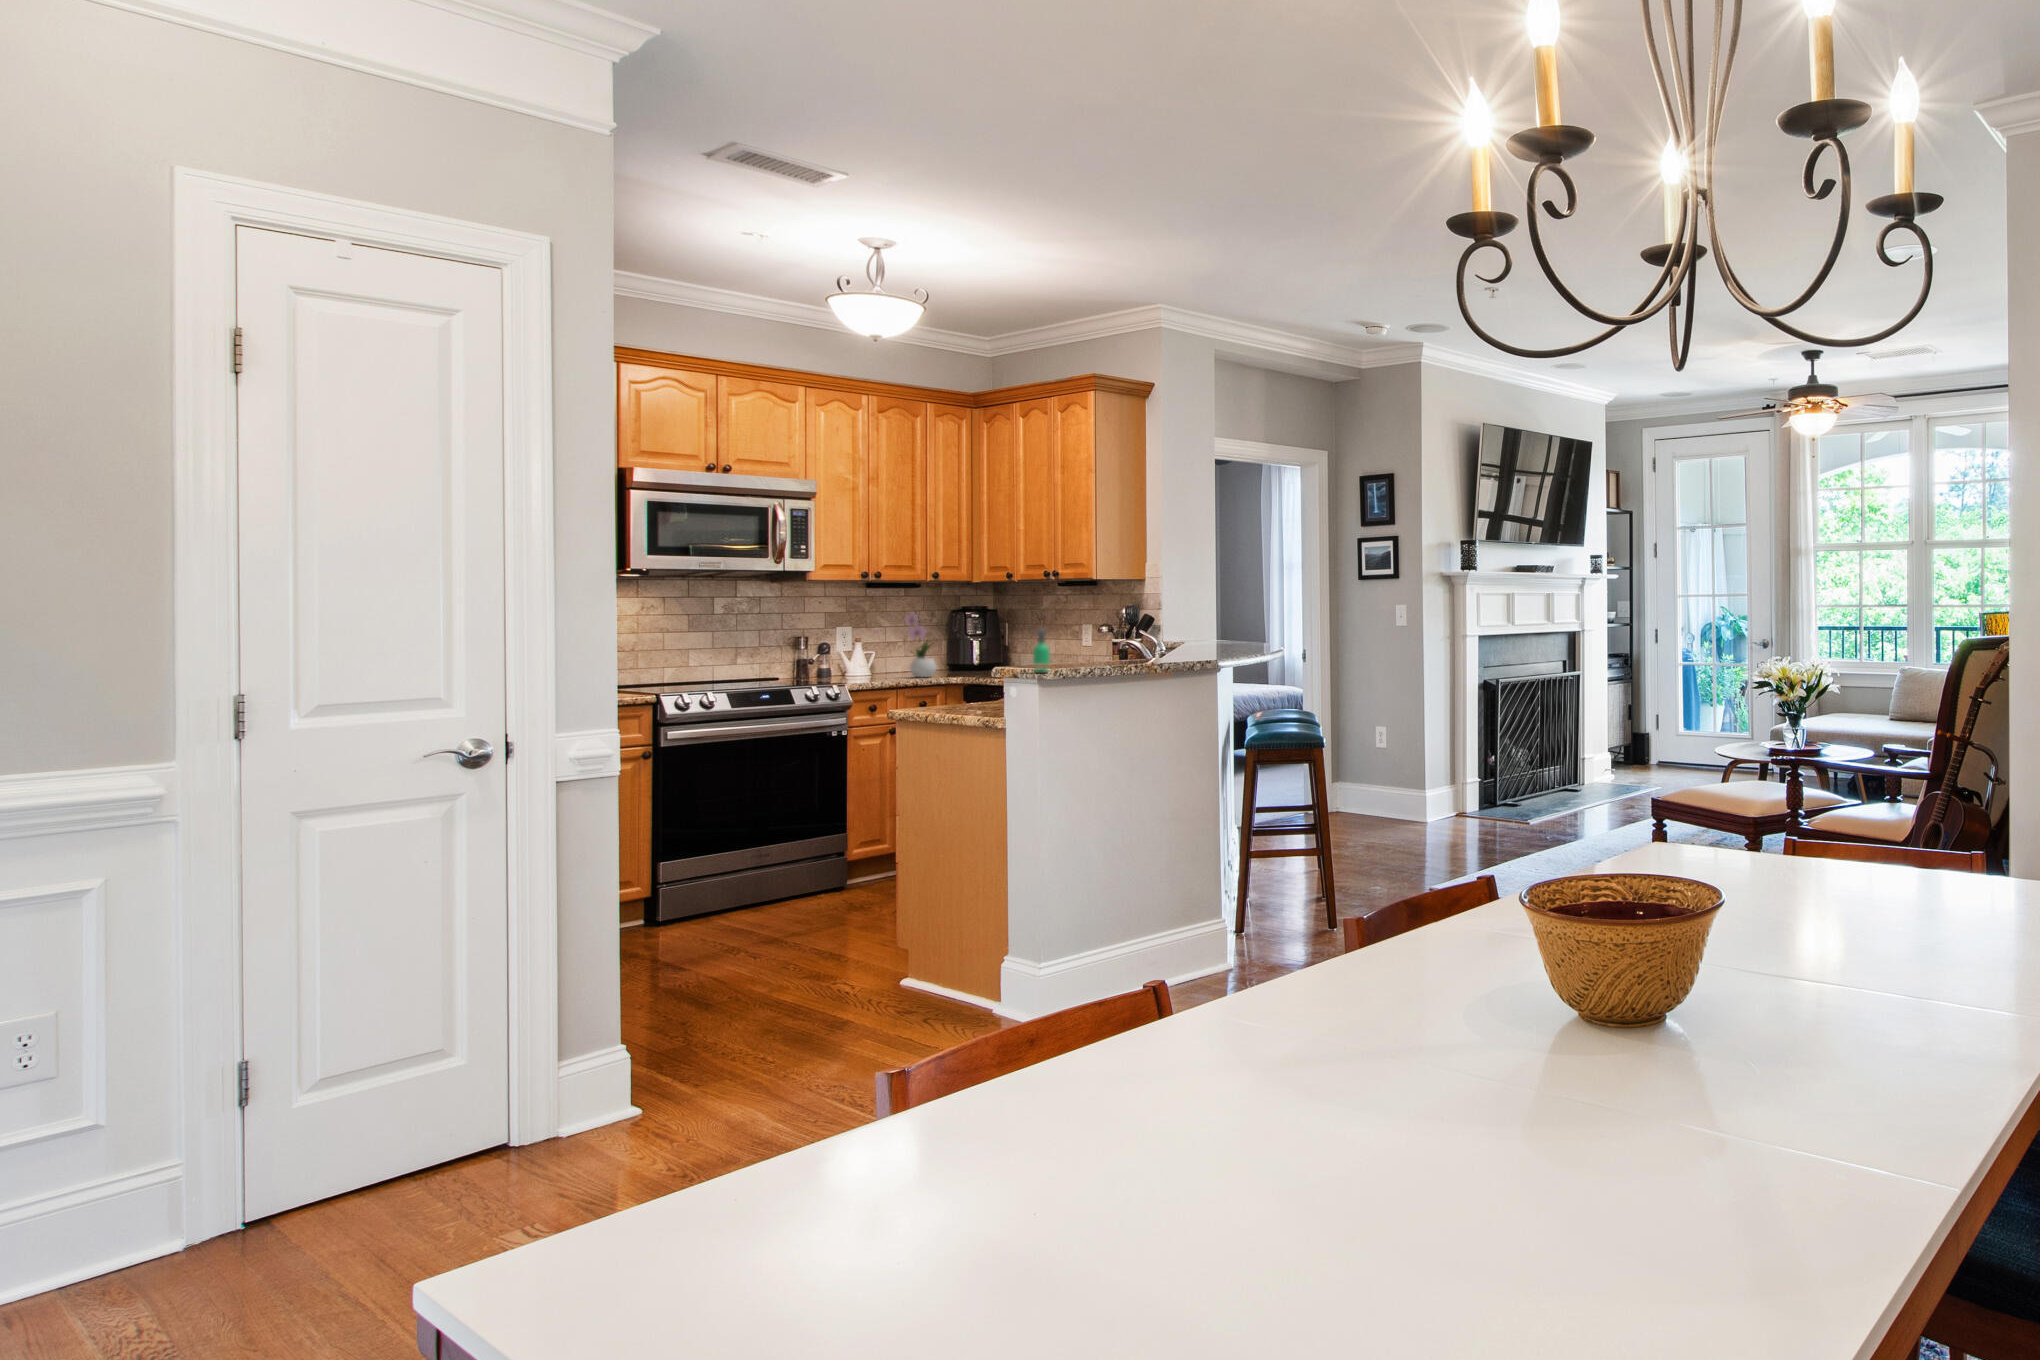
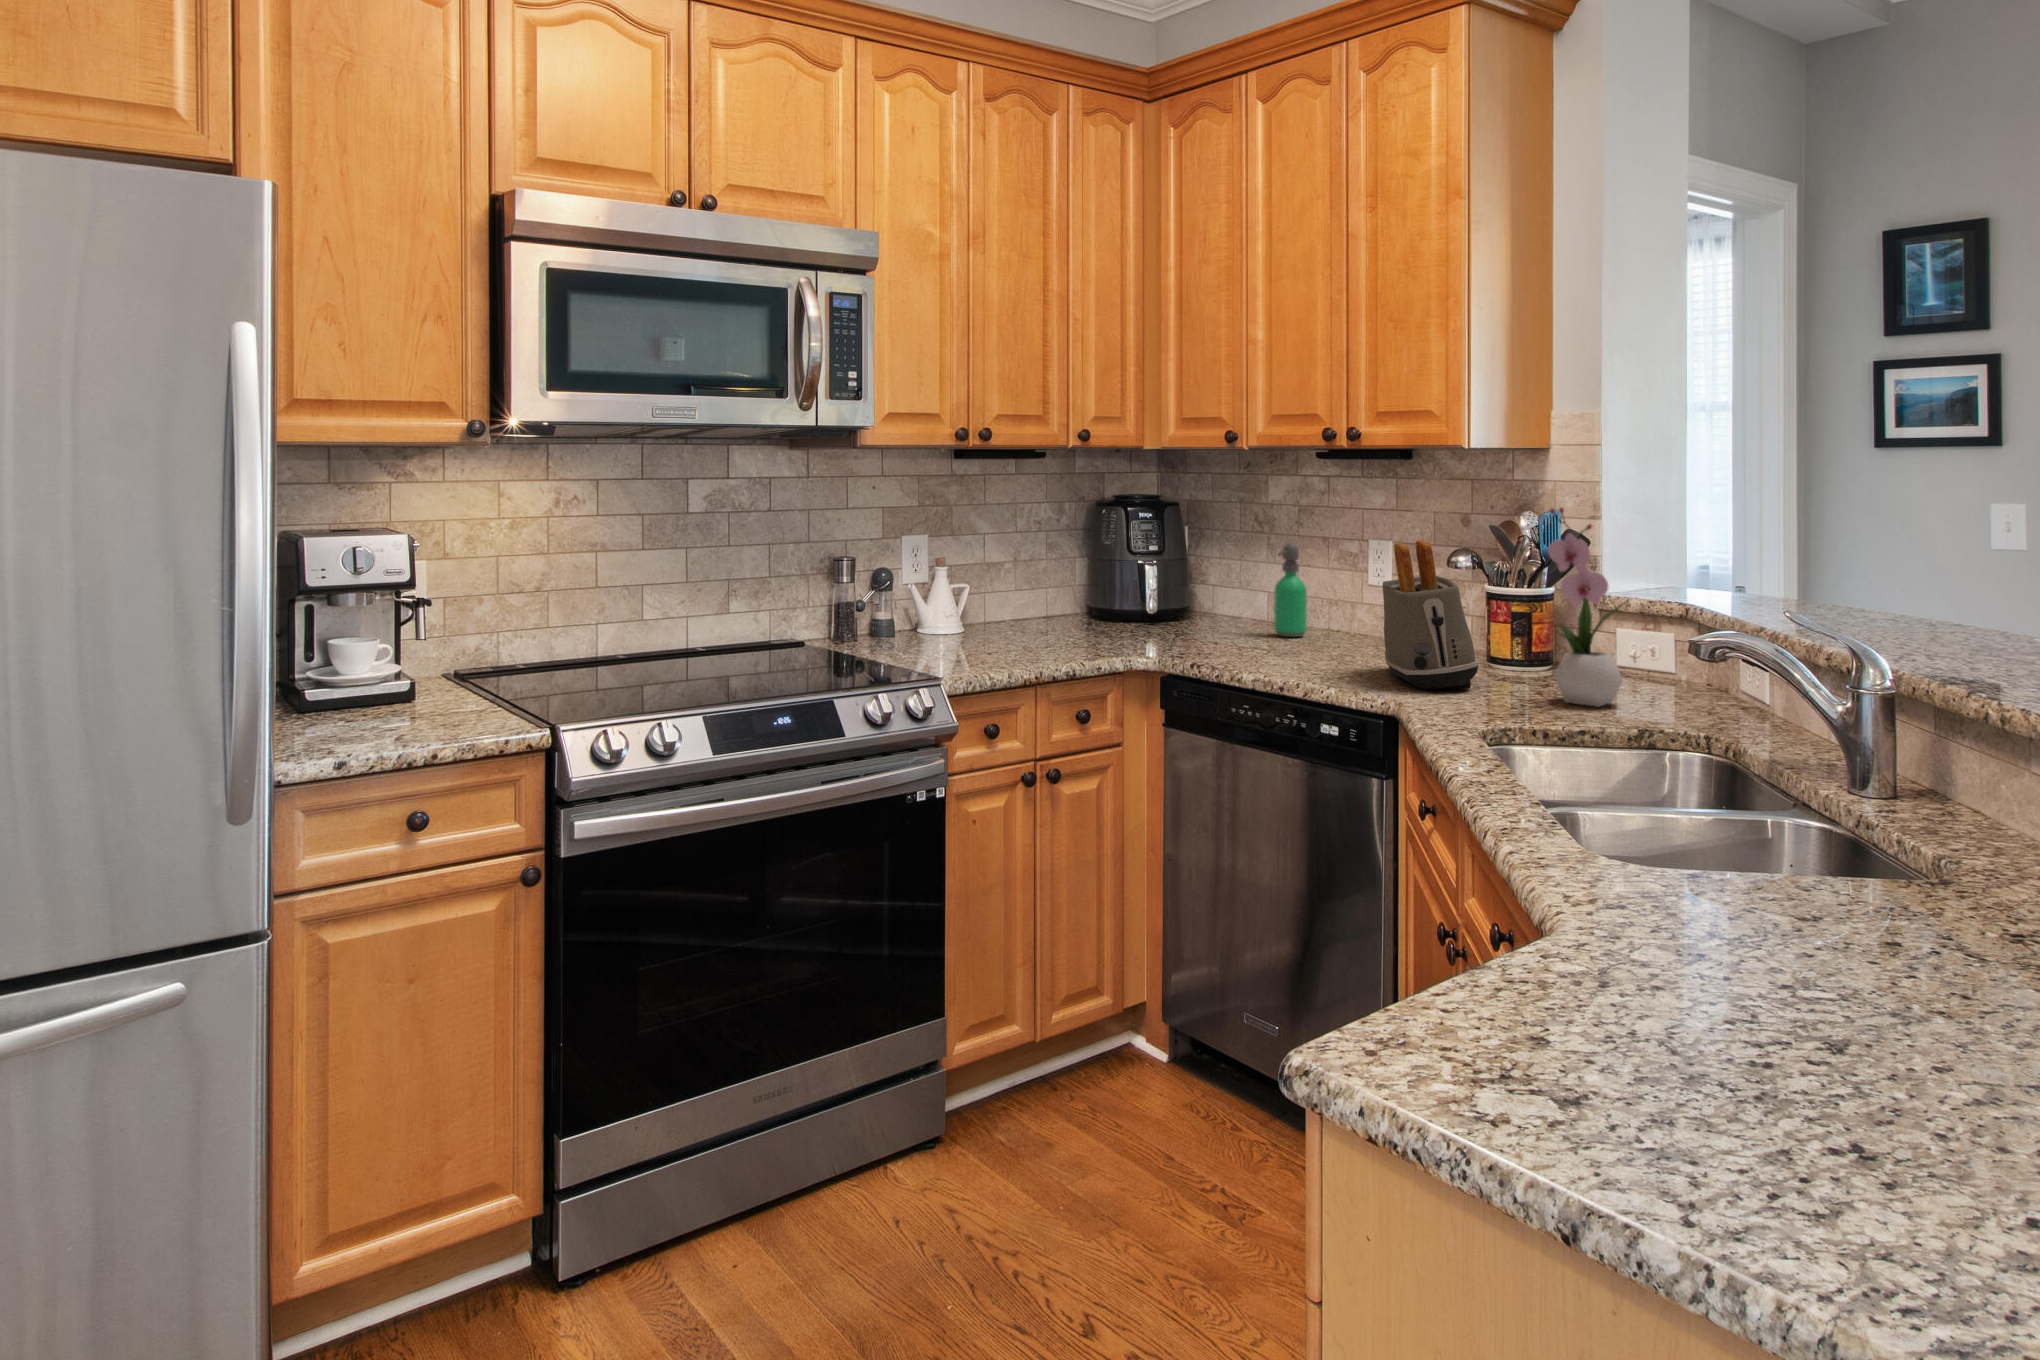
flower arrangement: present [905,611,938,677] -> present [1548,507,1626,707]
toaster: none [1054,619,1093,680] -> present [1382,540,1478,689]

